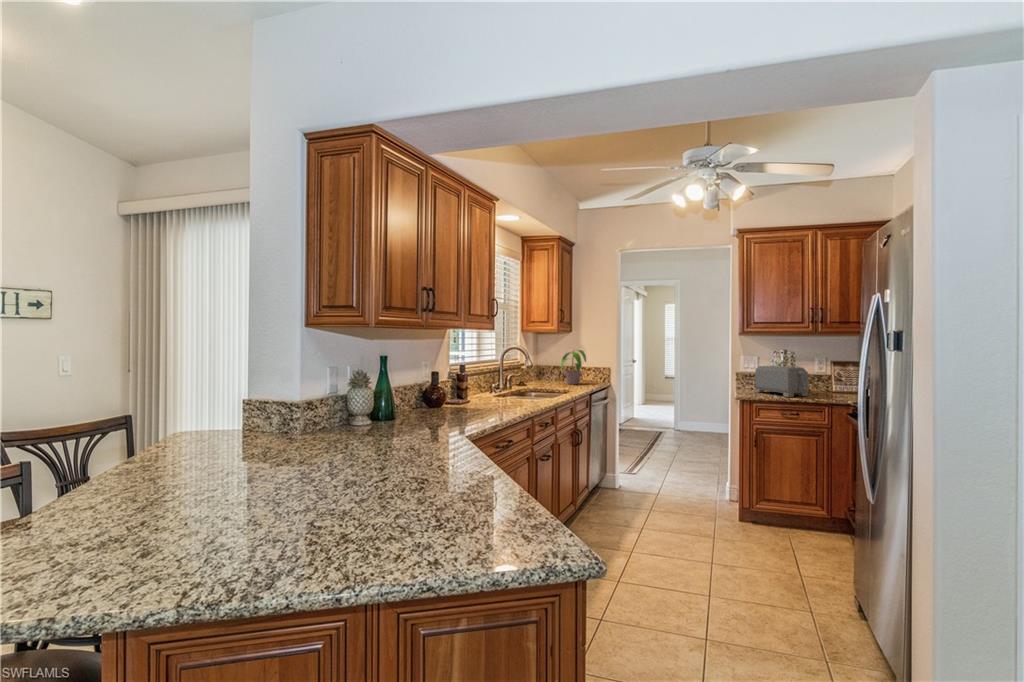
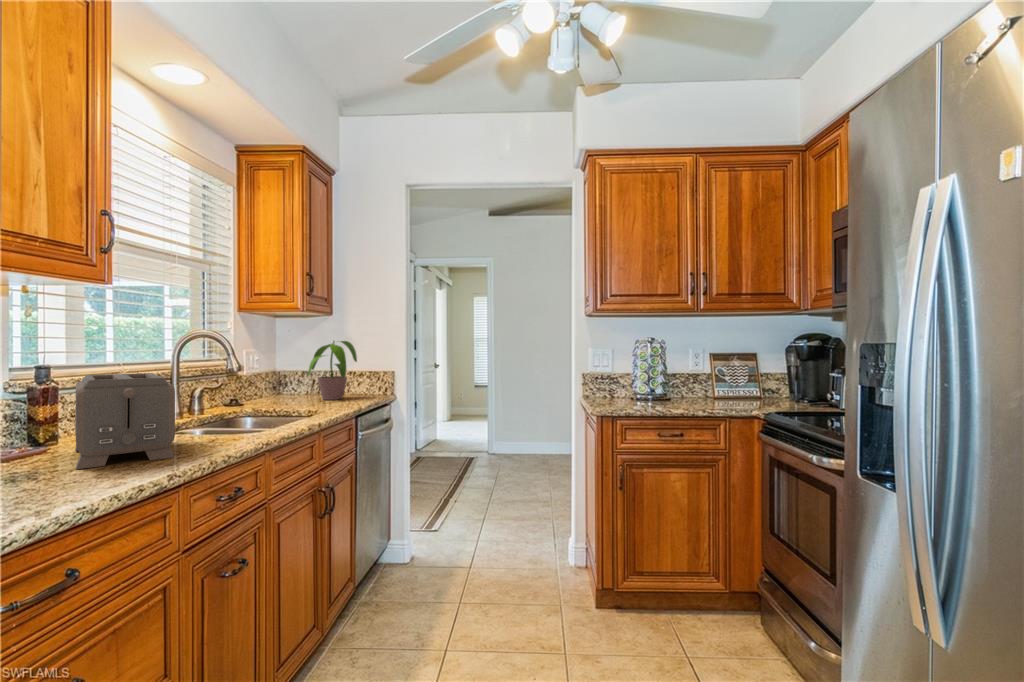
toaster: present [754,366,808,397] -> present [75,373,175,469]

